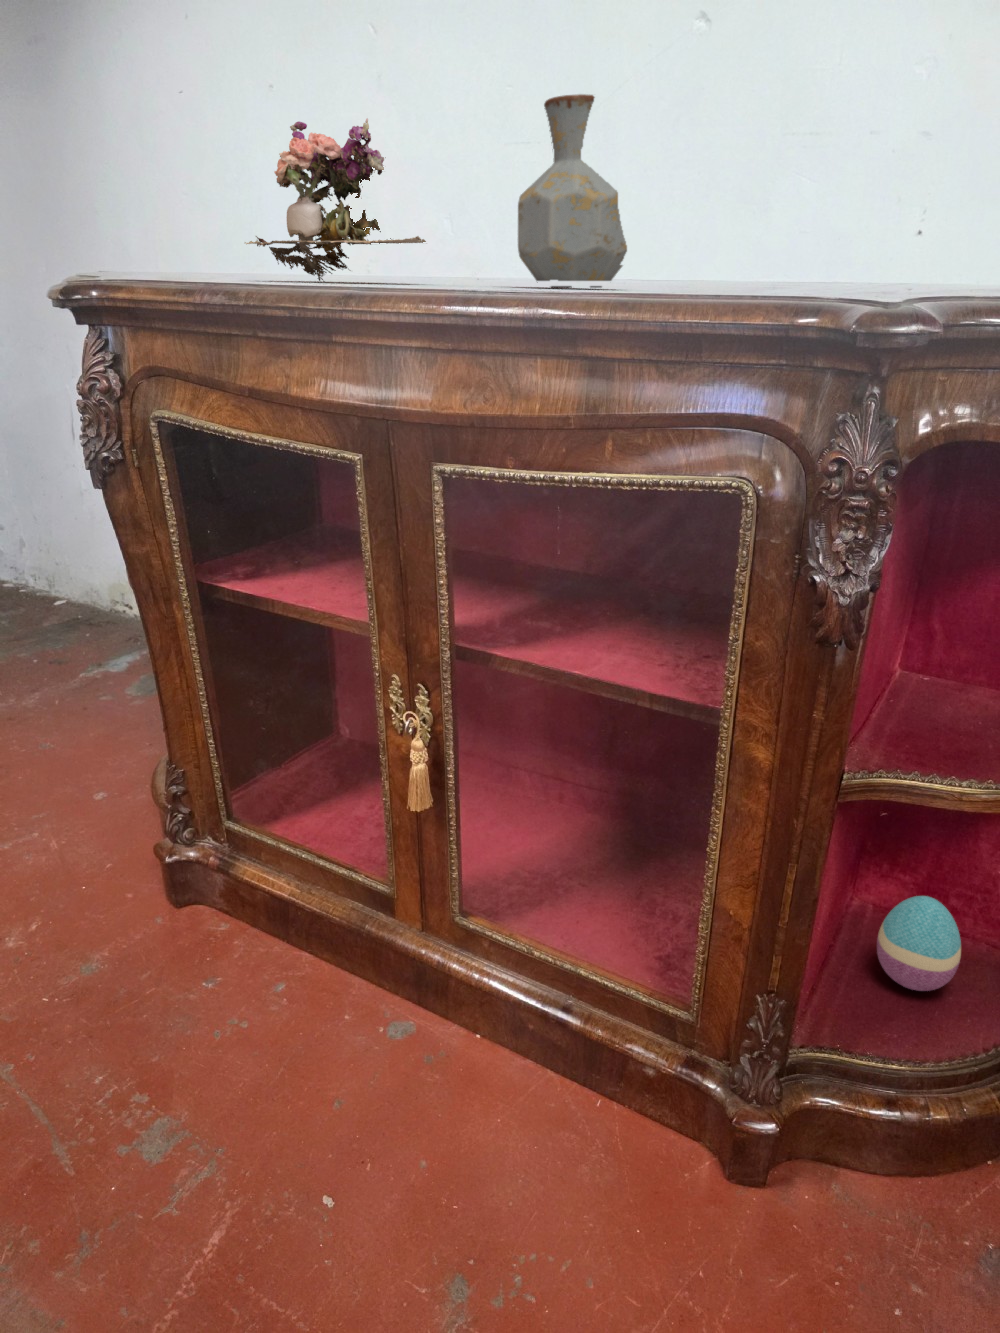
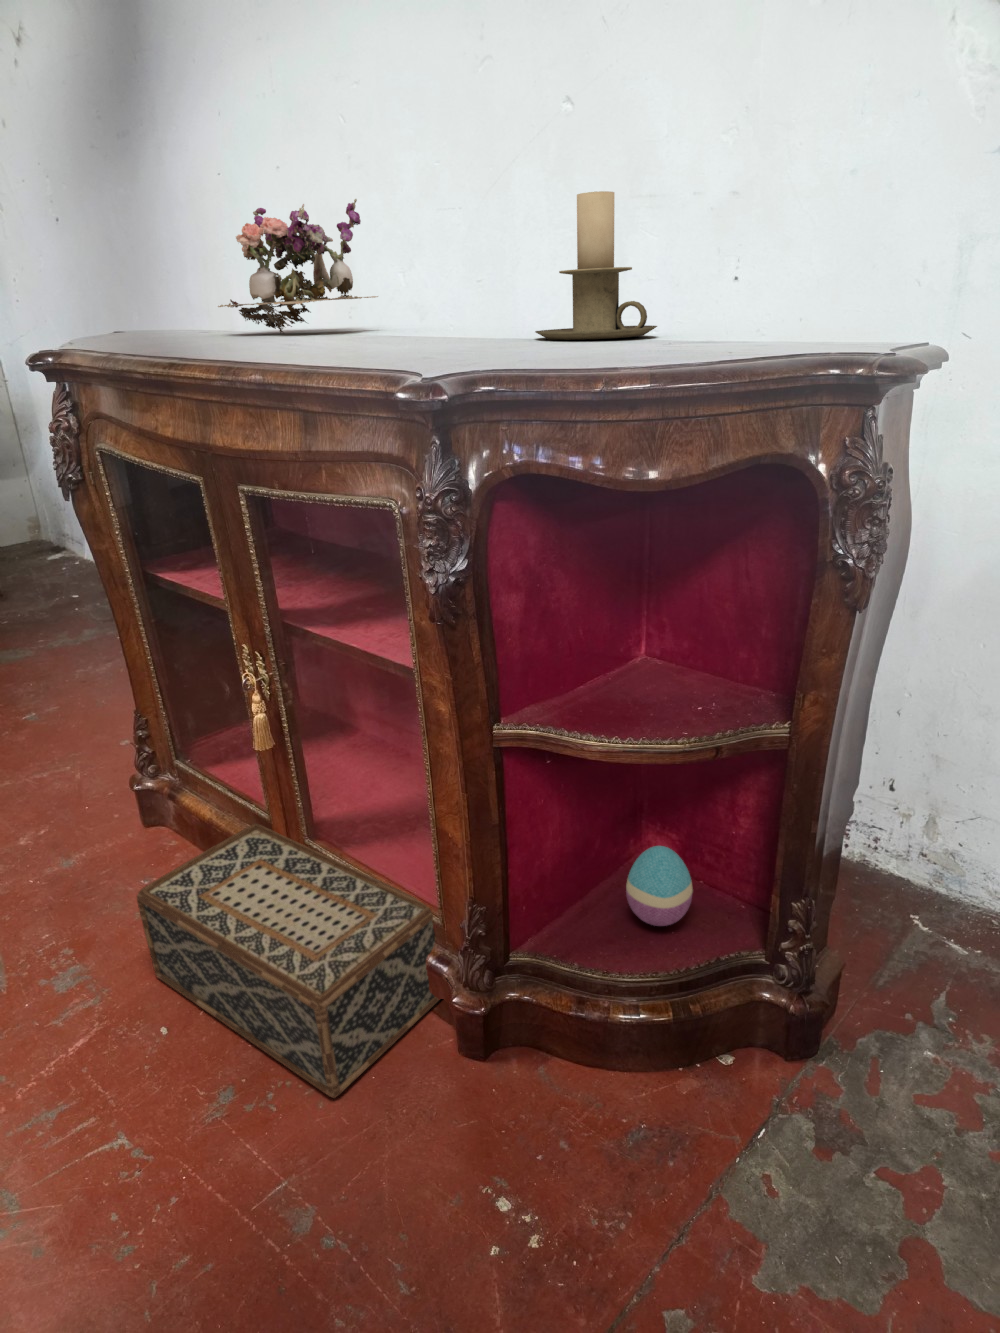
vase: present [518,94,627,288] -> none [404,179,506,335]
candle holder: none [712,115,864,294] -> present [535,191,657,340]
woven basket: none [270,901,682,1270] -> present [137,823,439,1098]

